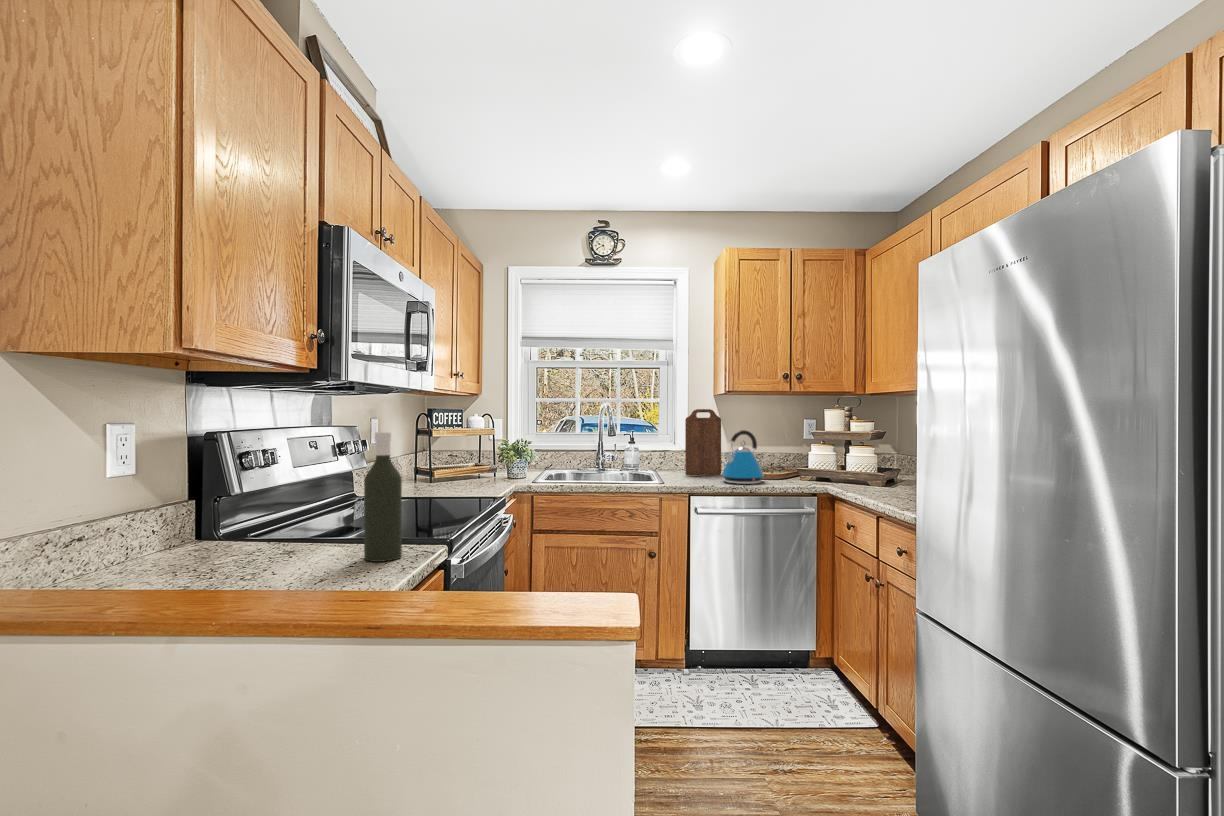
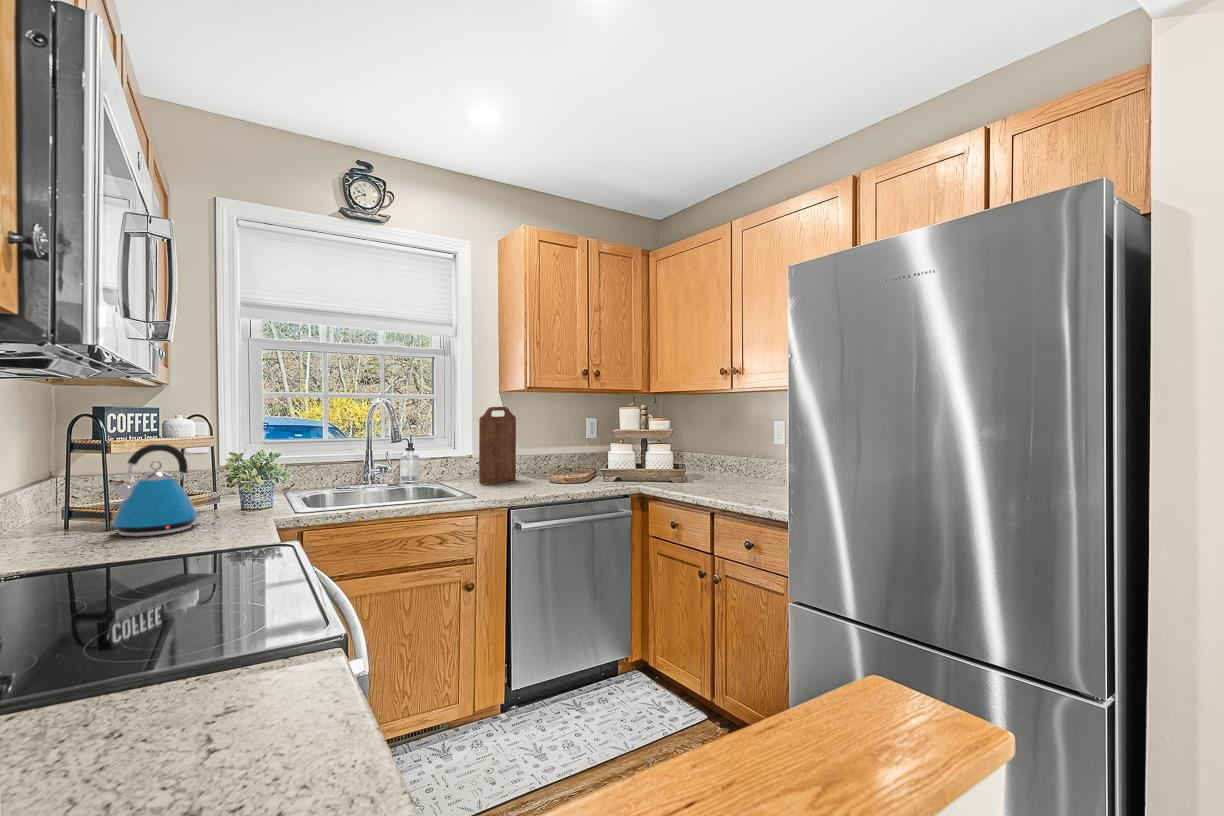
kettle: present [722,430,764,484] -> present [112,444,202,537]
bottle: present [364,432,402,562] -> none [240,489,323,769]

